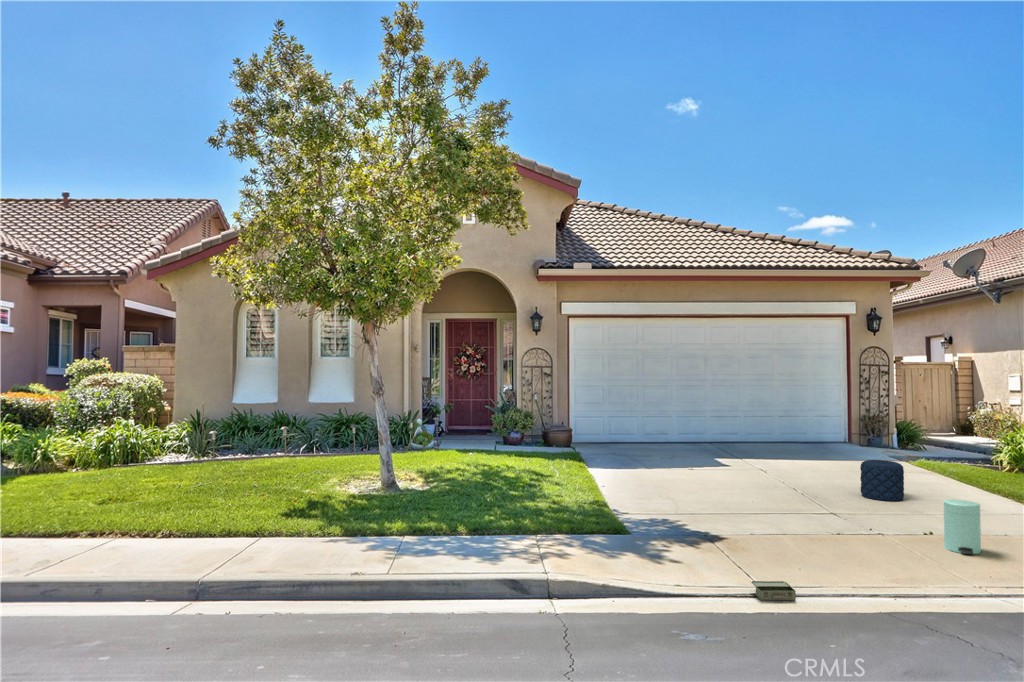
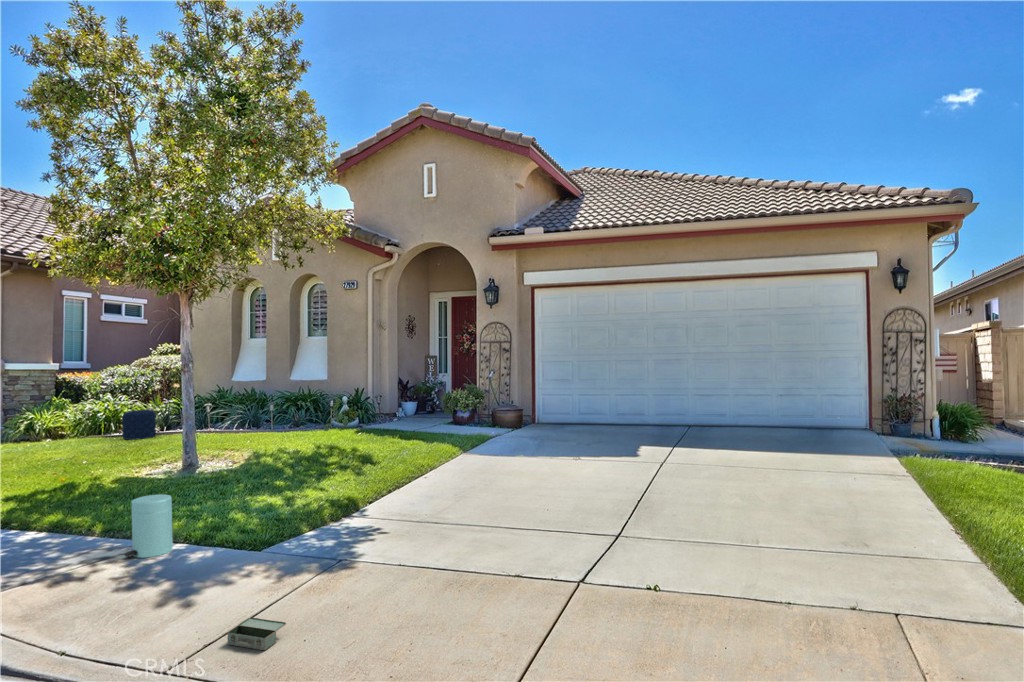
pouf: present [860,460,904,501] -> present [122,410,156,440]
trash can: present [944,500,981,554] -> present [125,494,173,558]

